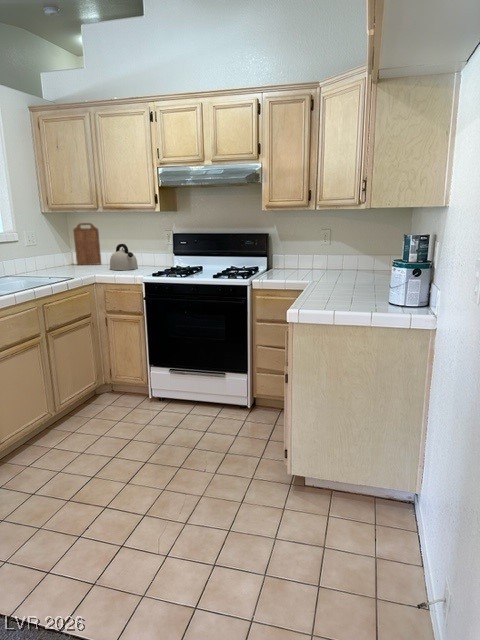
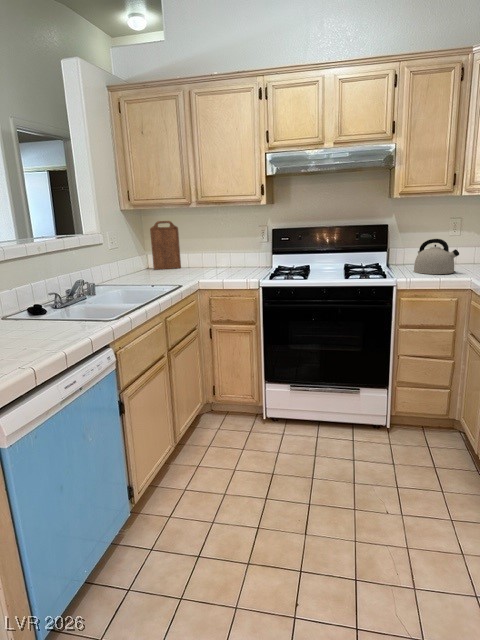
kettle: present [110,244,138,270] -> present [414,239,459,274]

